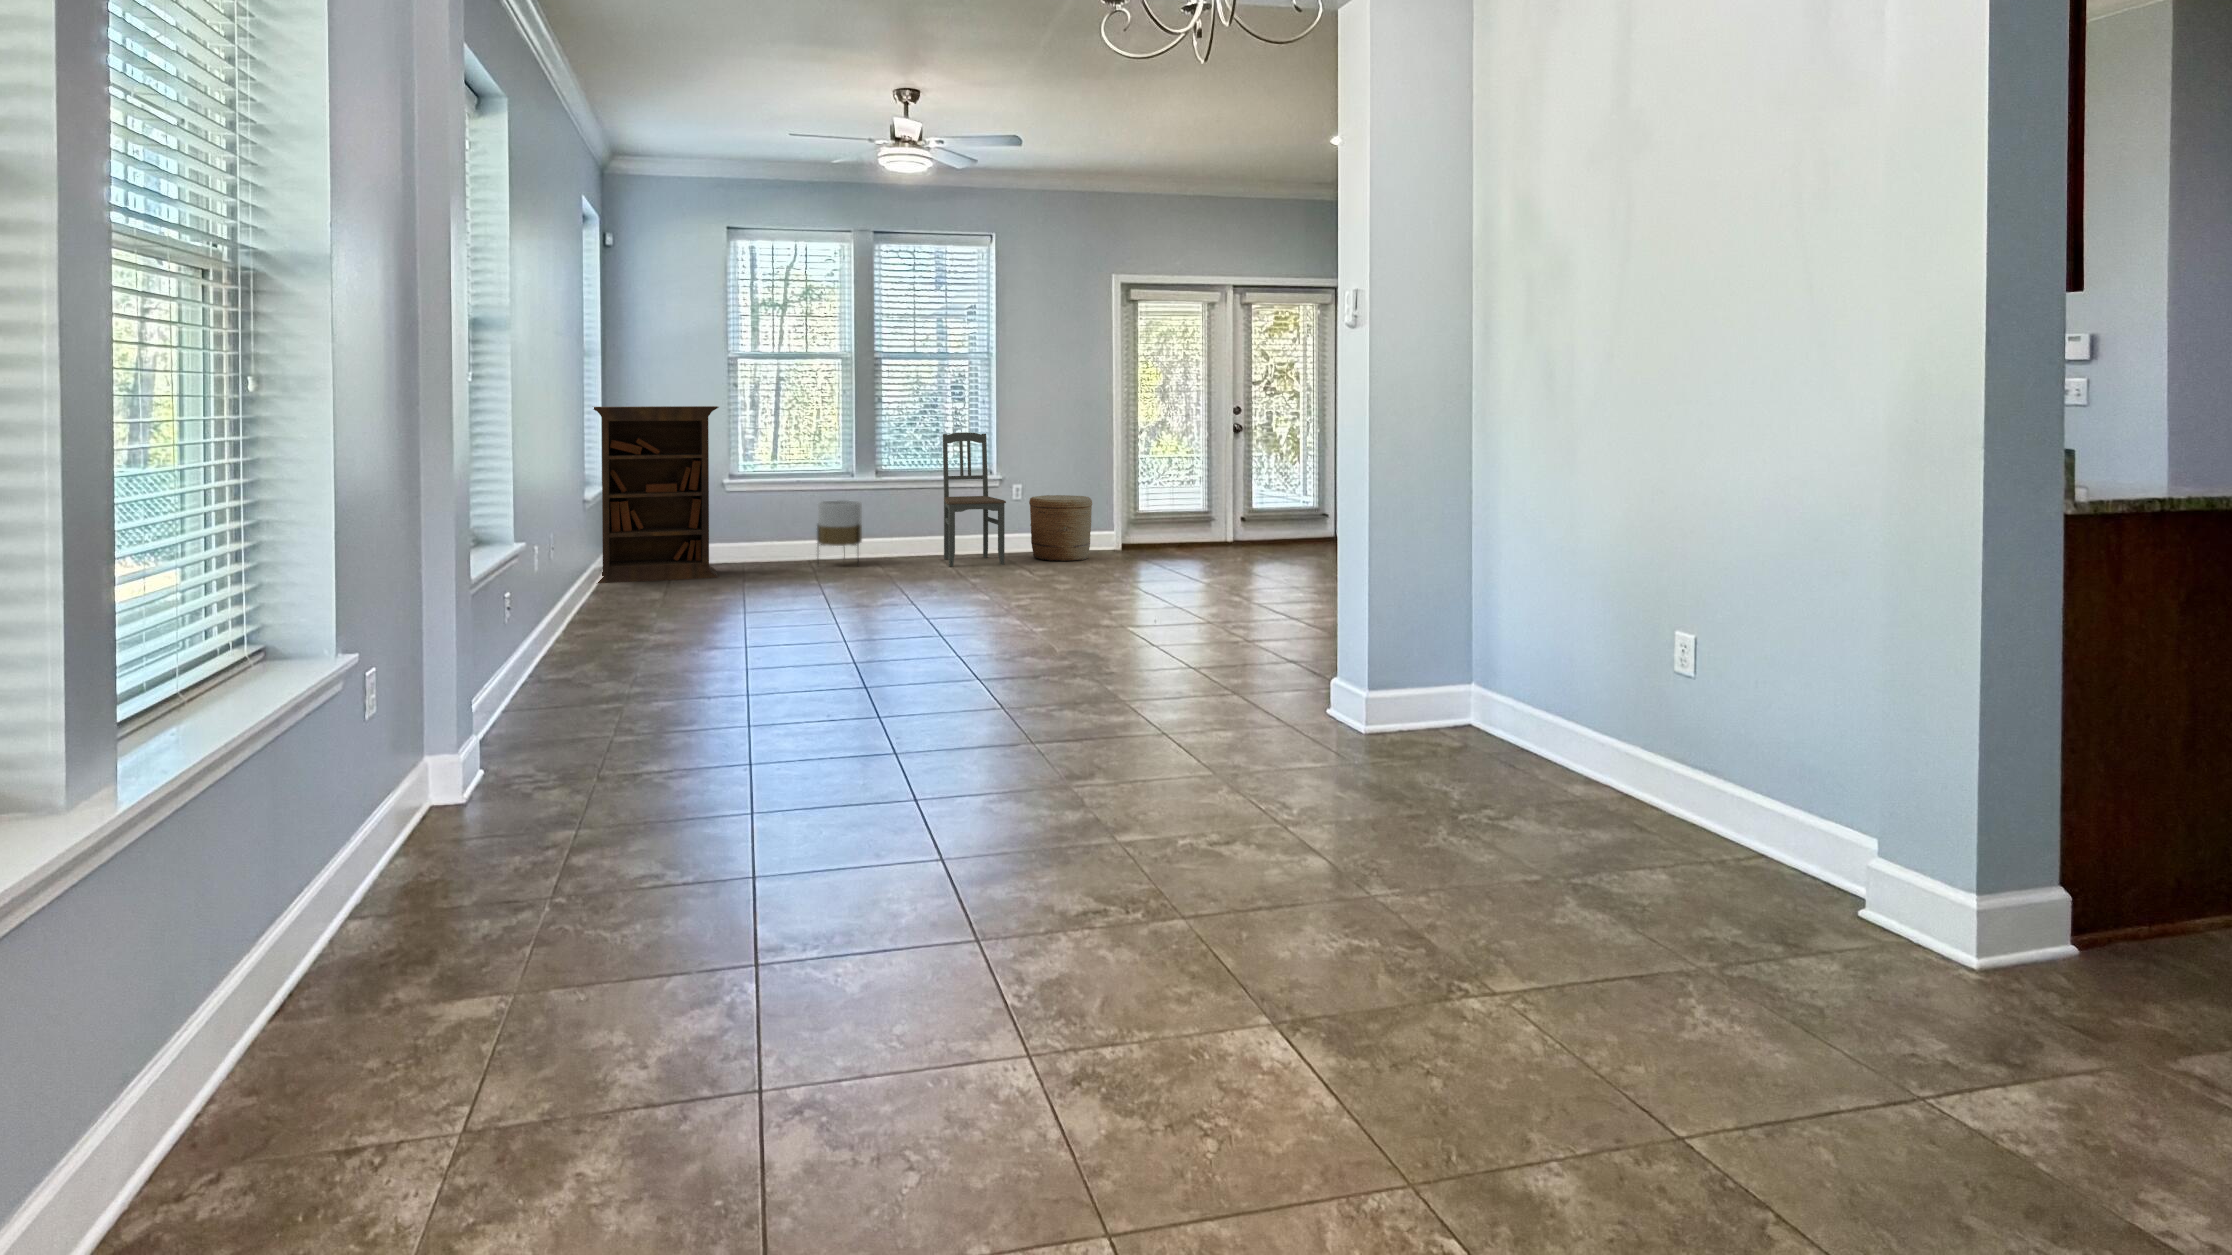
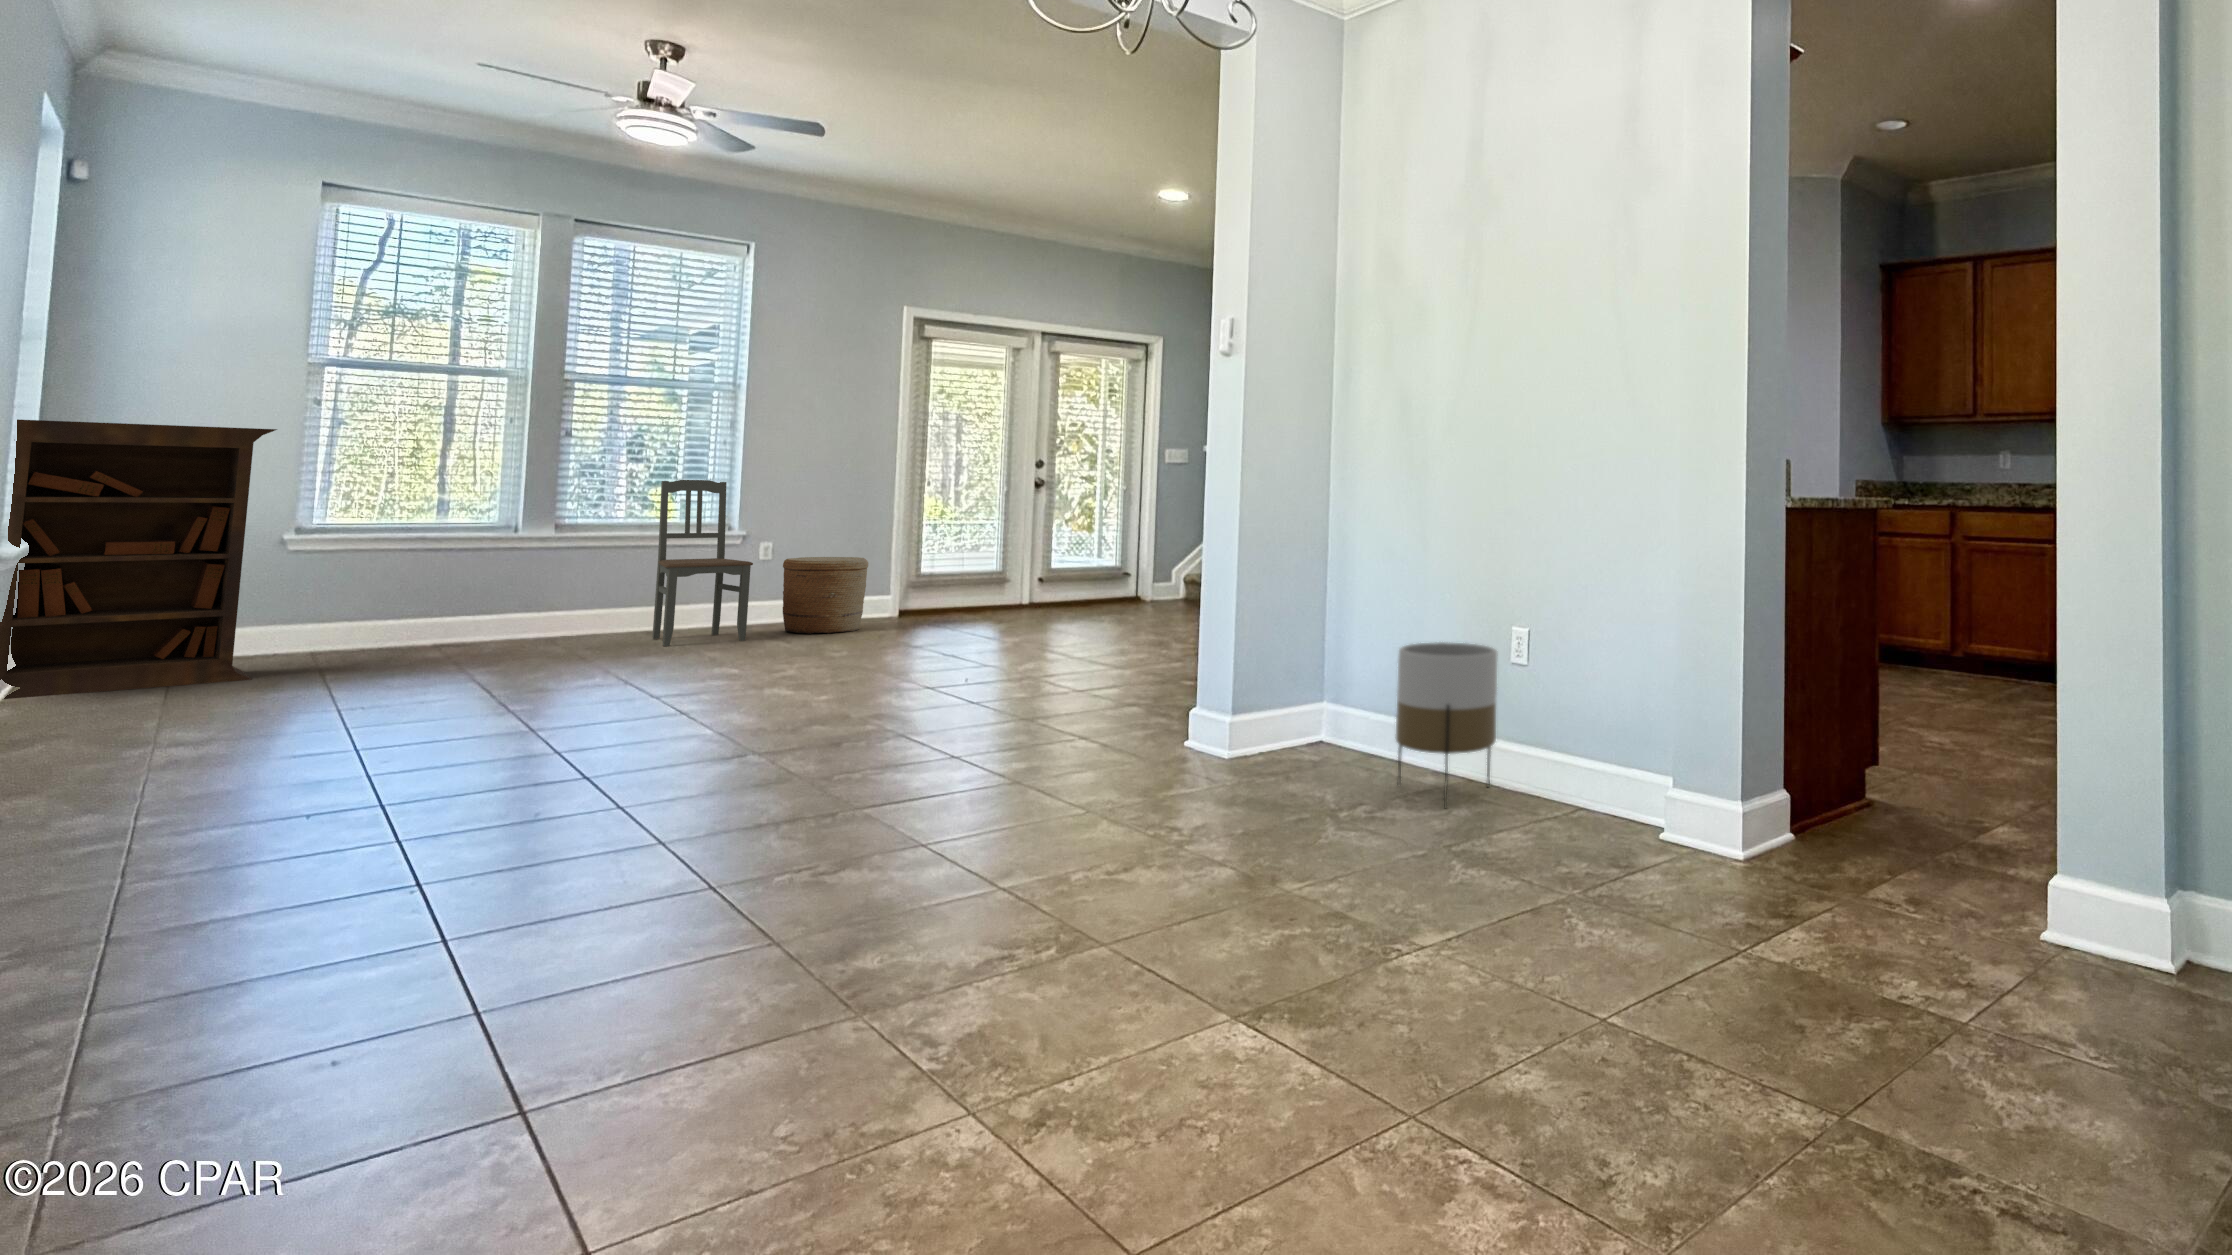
planter: present [817,500,862,565] -> present [1395,642,1498,807]

